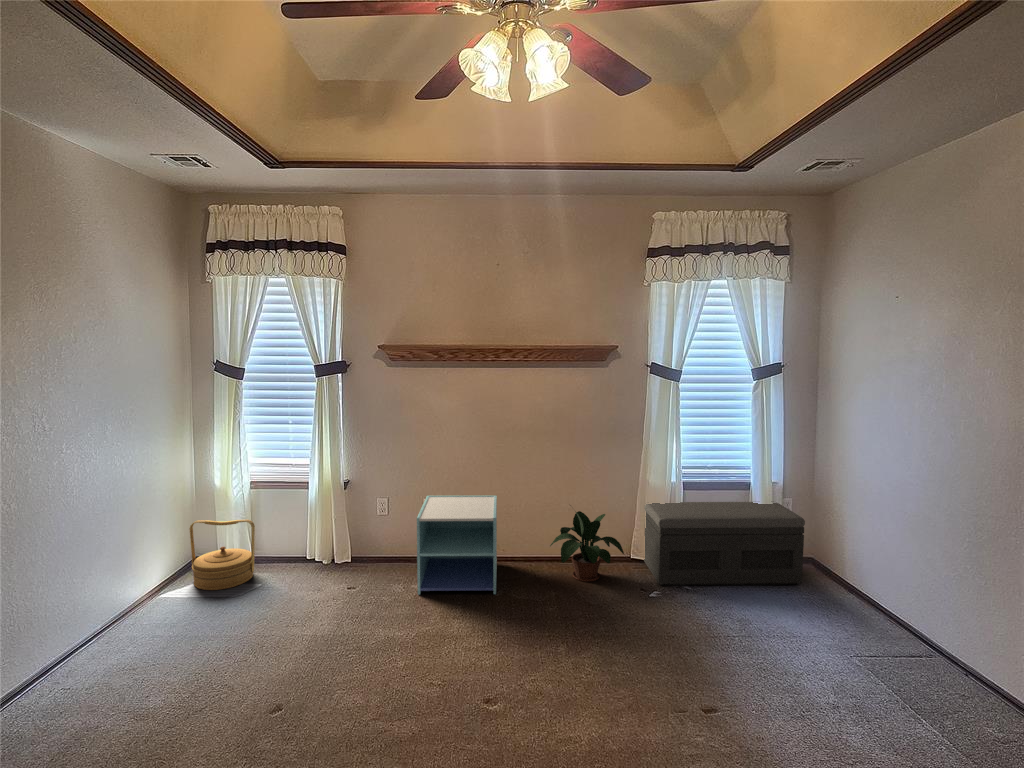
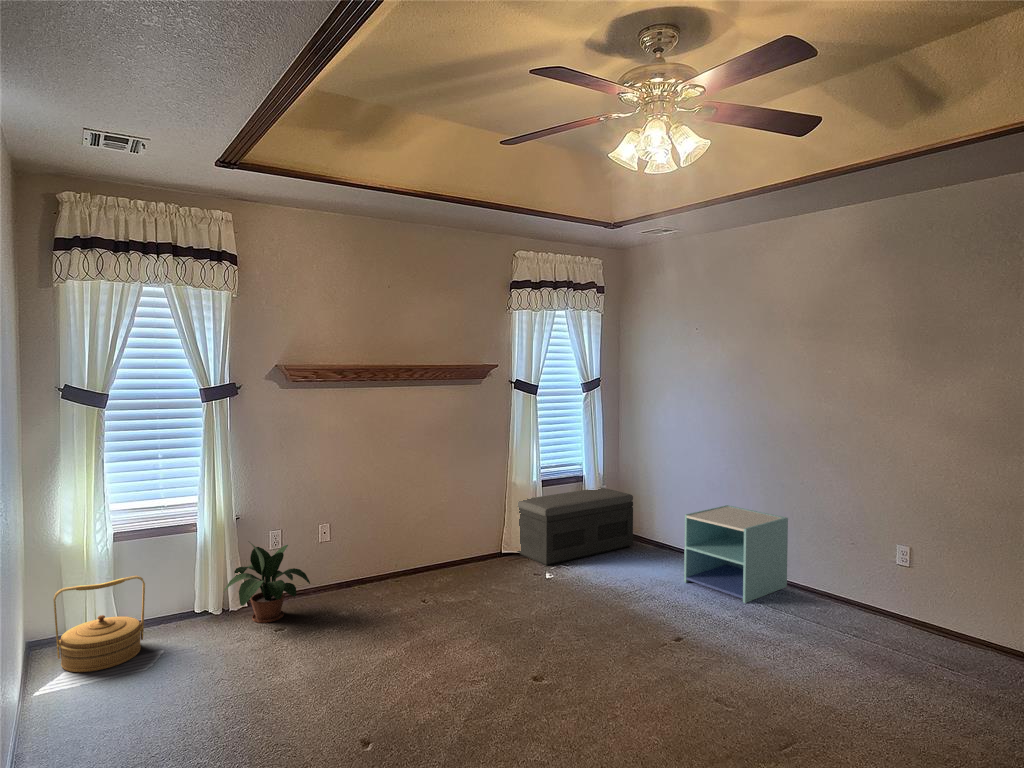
nightstand: present [417,495,497,595] -> present [684,505,788,603]
potted plant: present [550,511,624,582] -> present [223,543,310,623]

